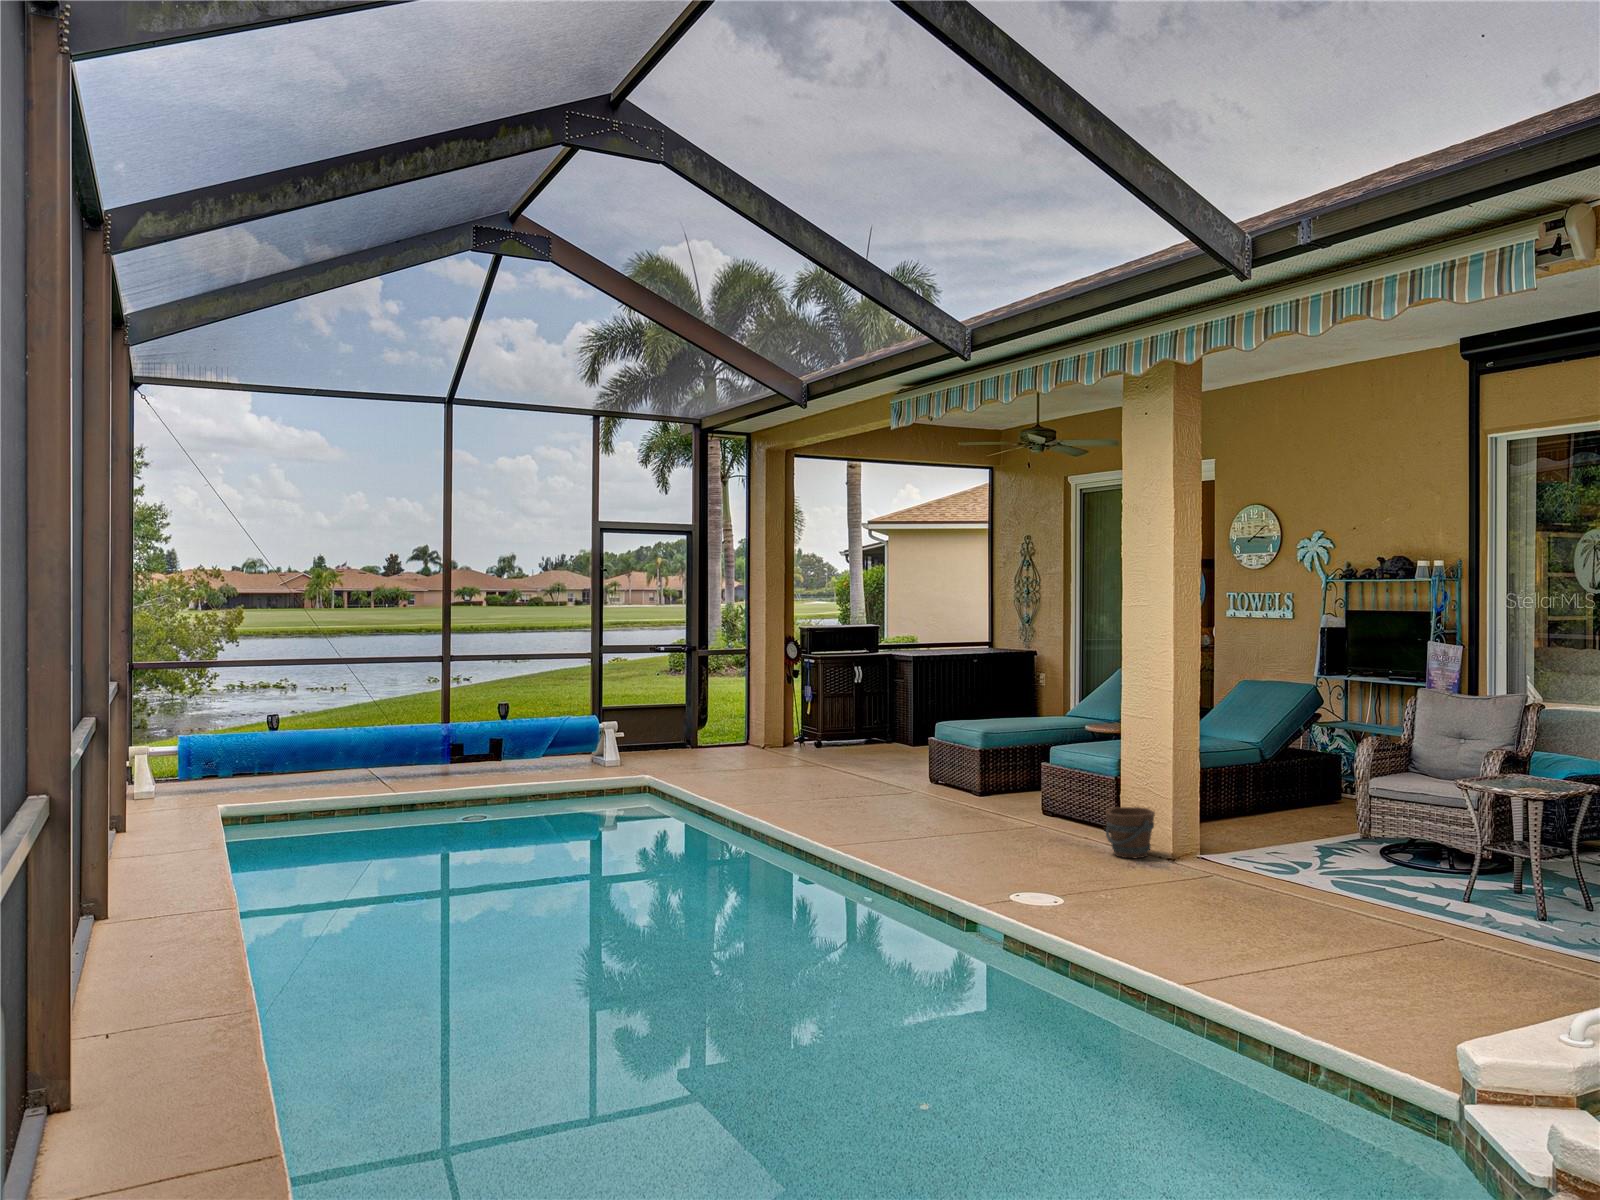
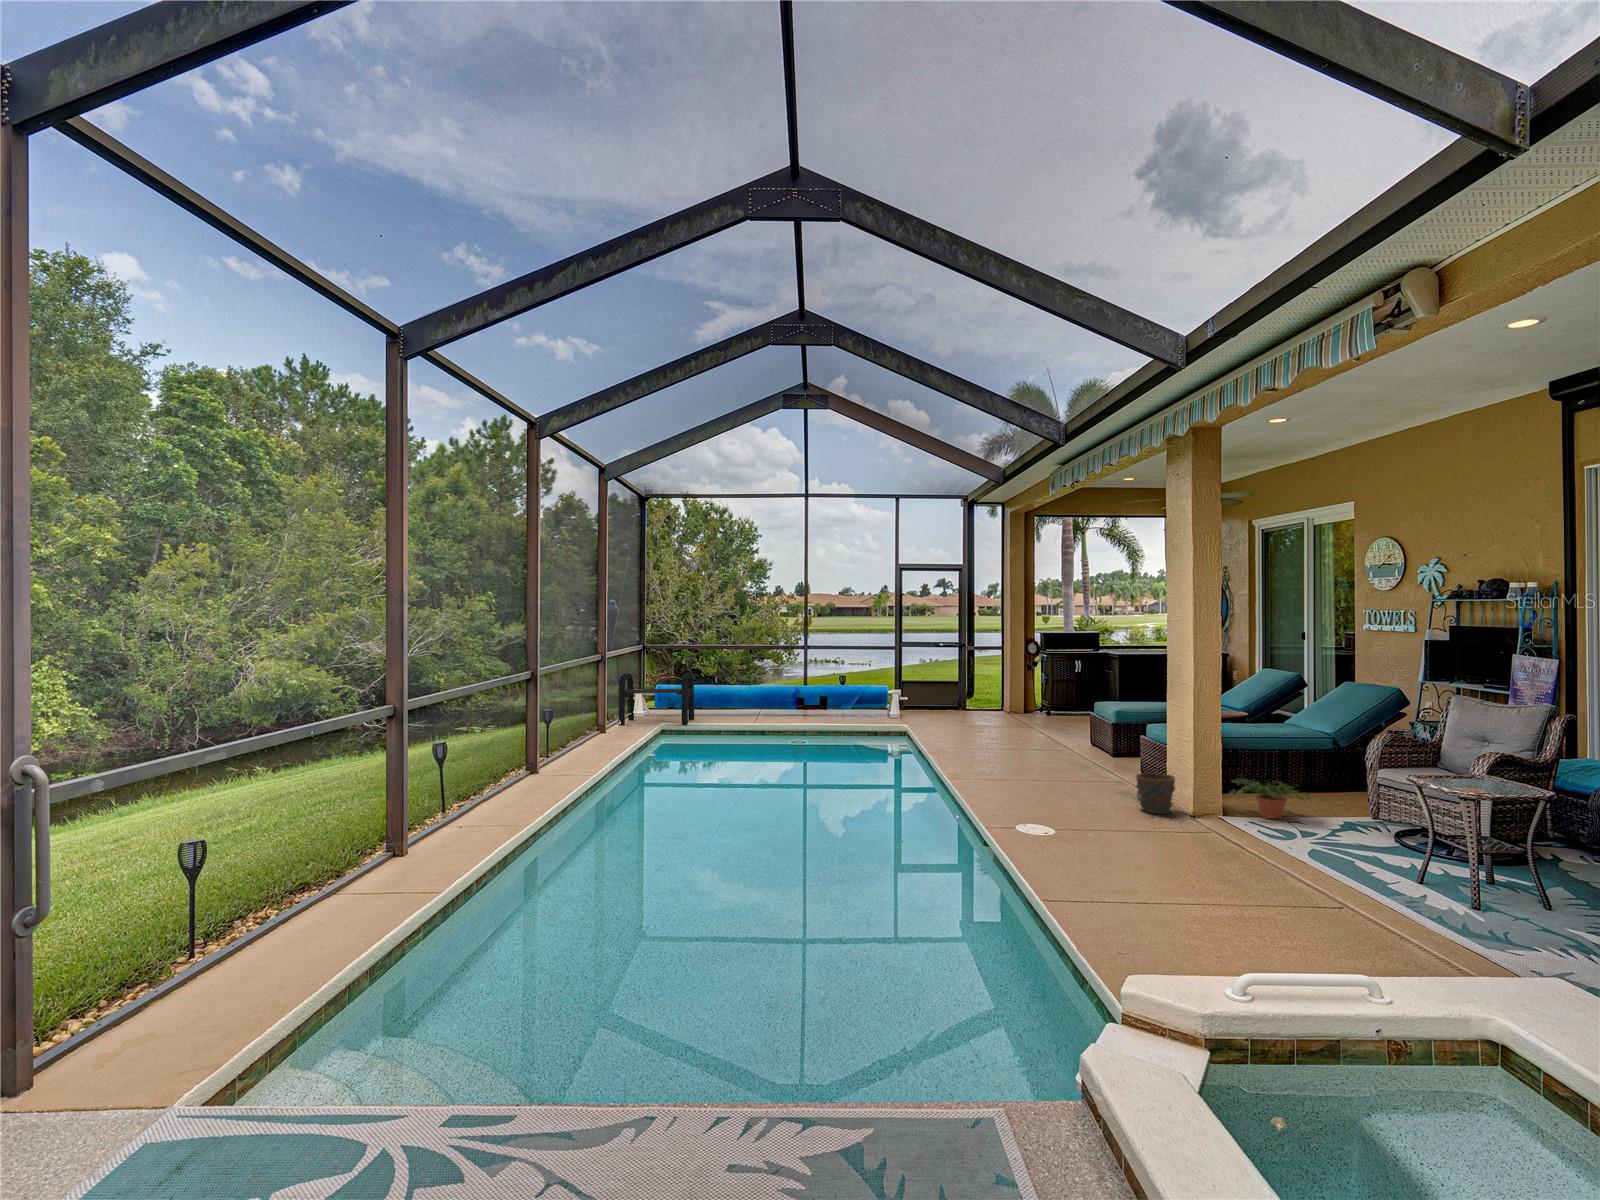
bench: none [141,713,281,817] -> present [619,672,694,725]
potted plant: none [1201,799,1297,848] -> present [1230,778,1309,819]

